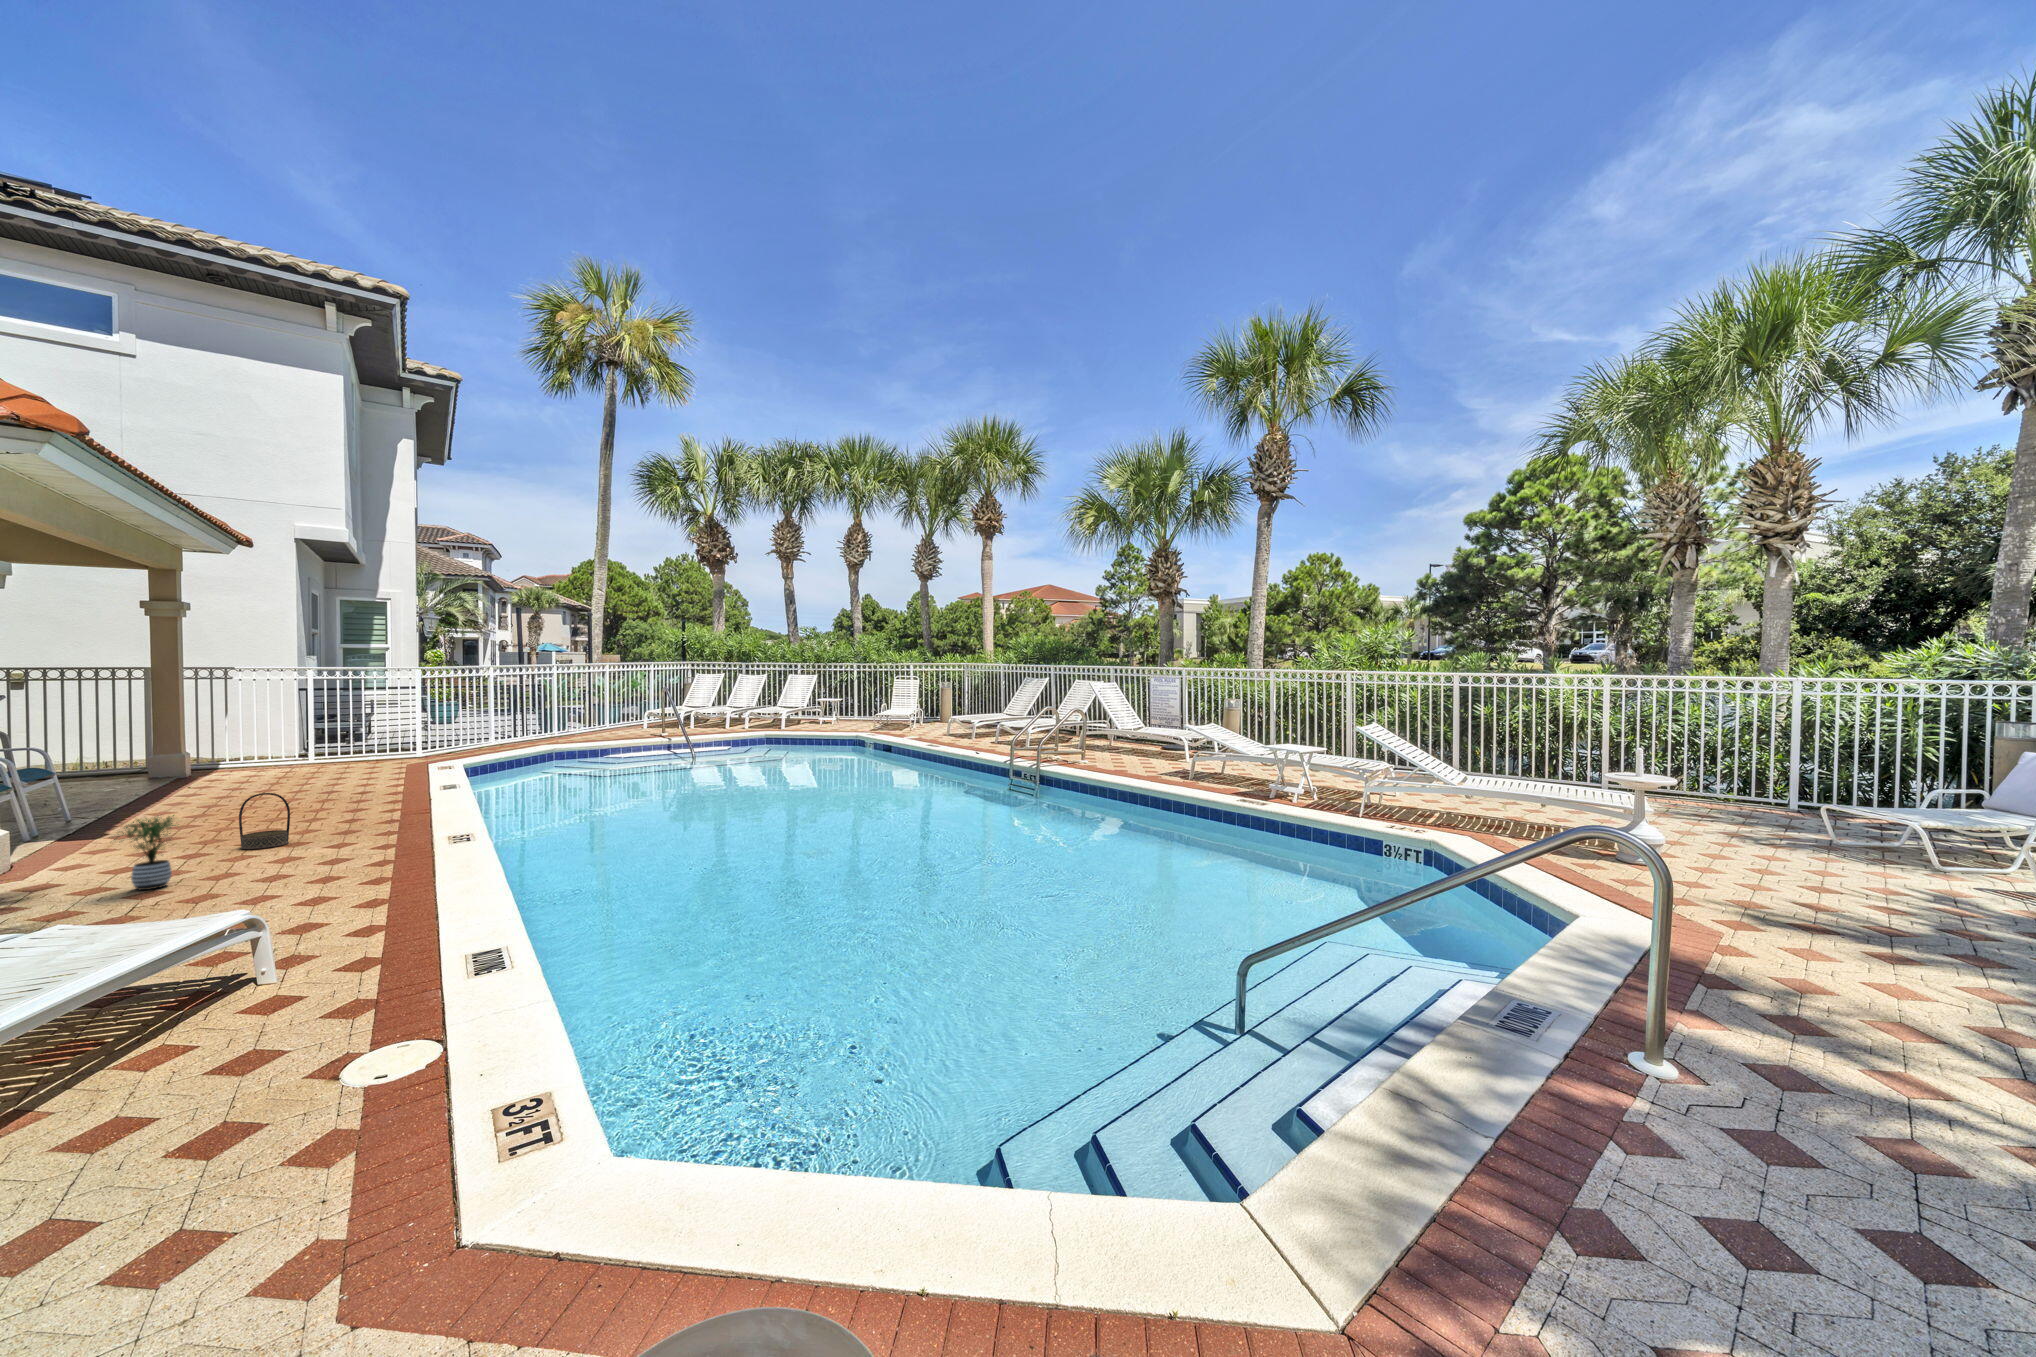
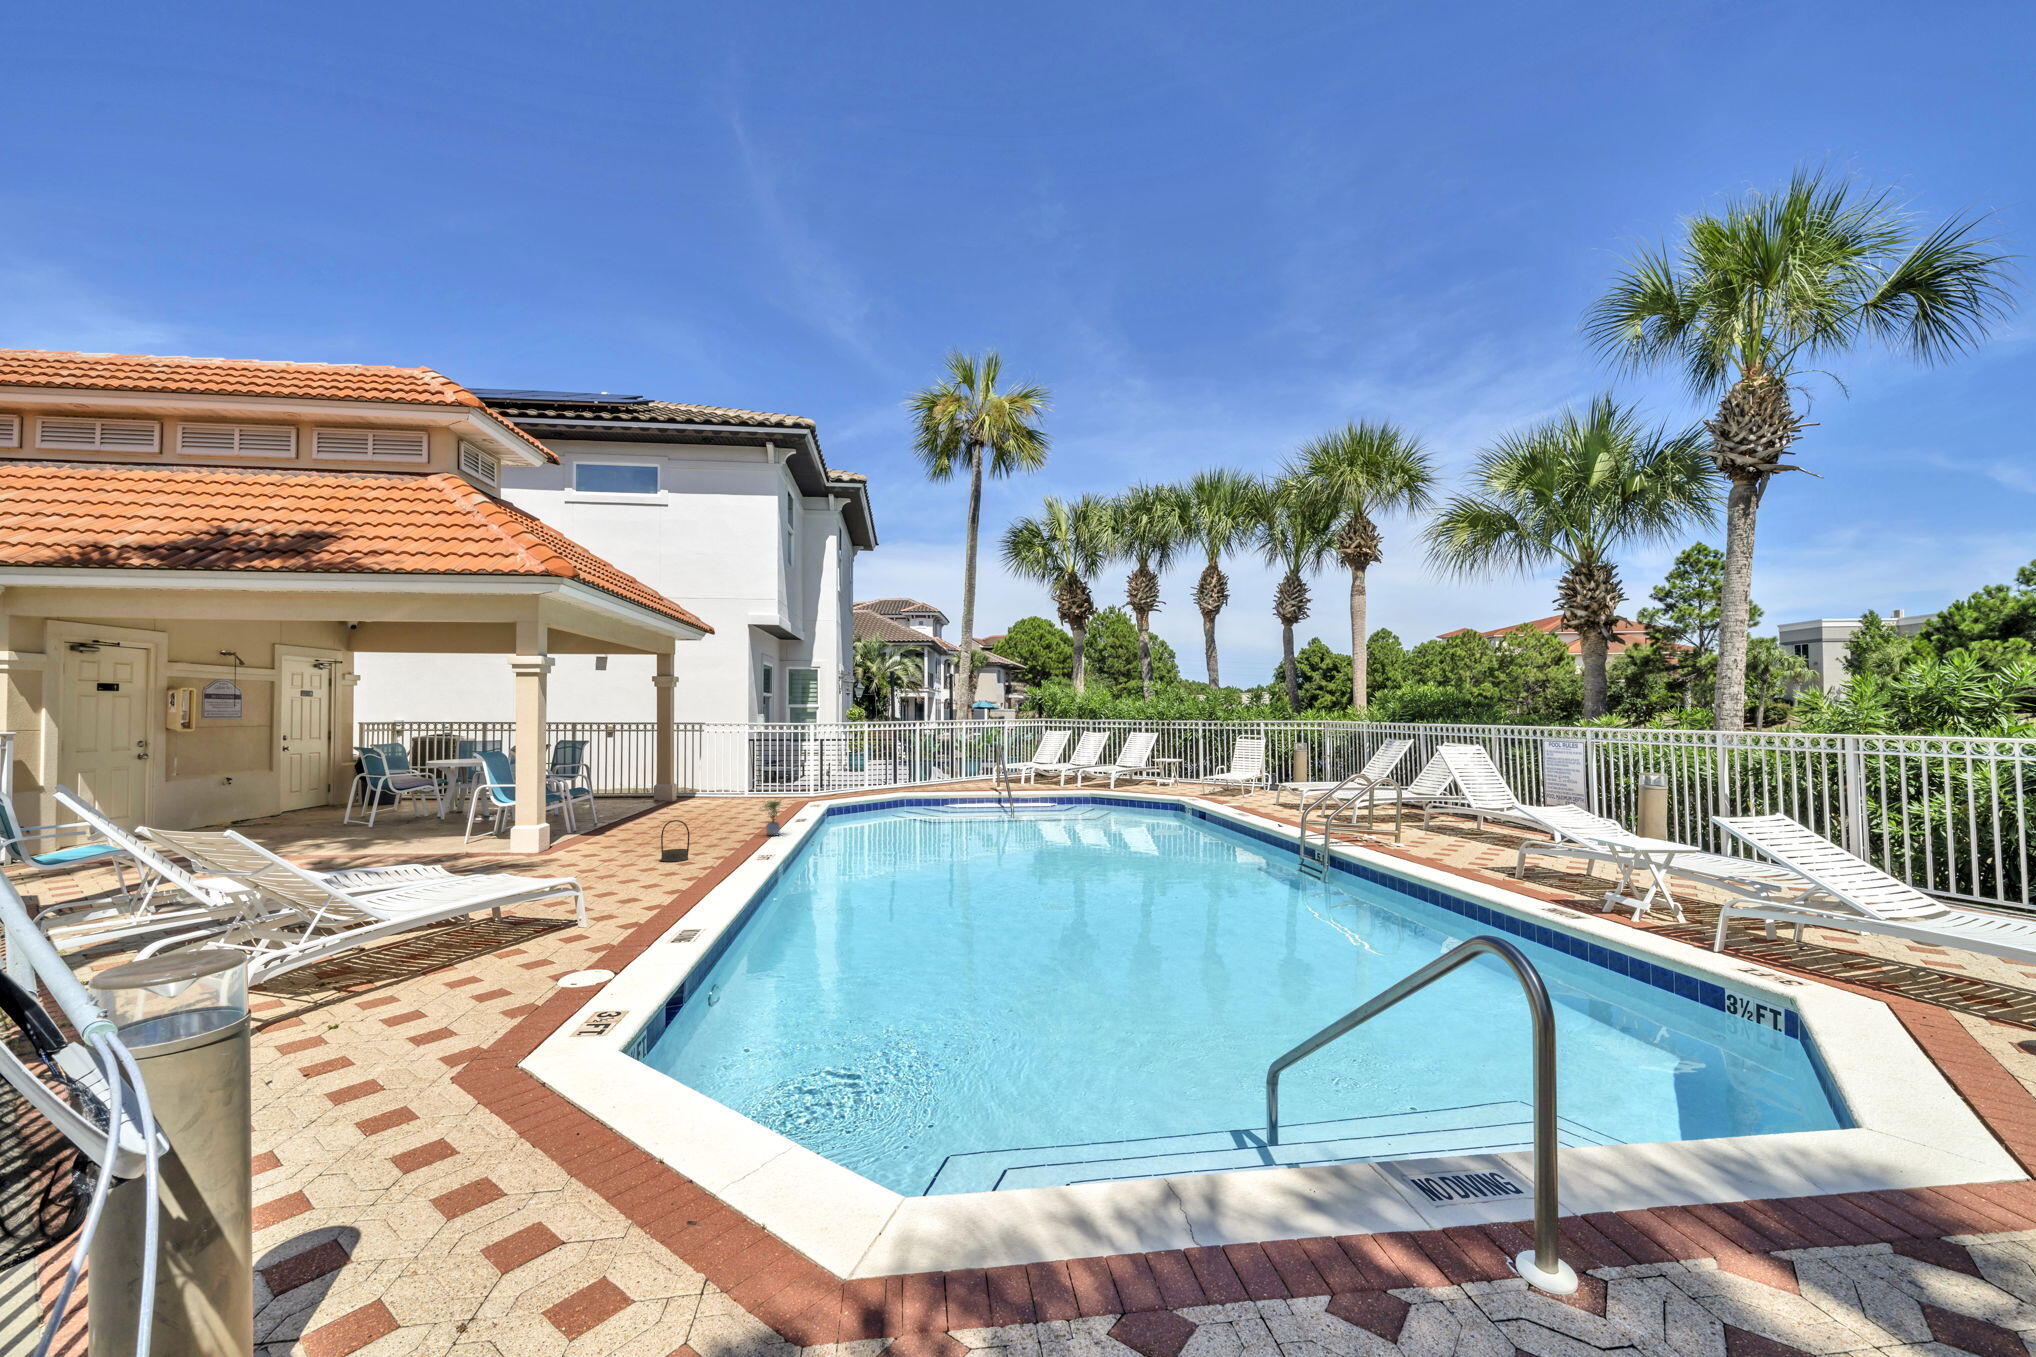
potted plant: present [112,815,176,890] -> present [763,800,781,836]

